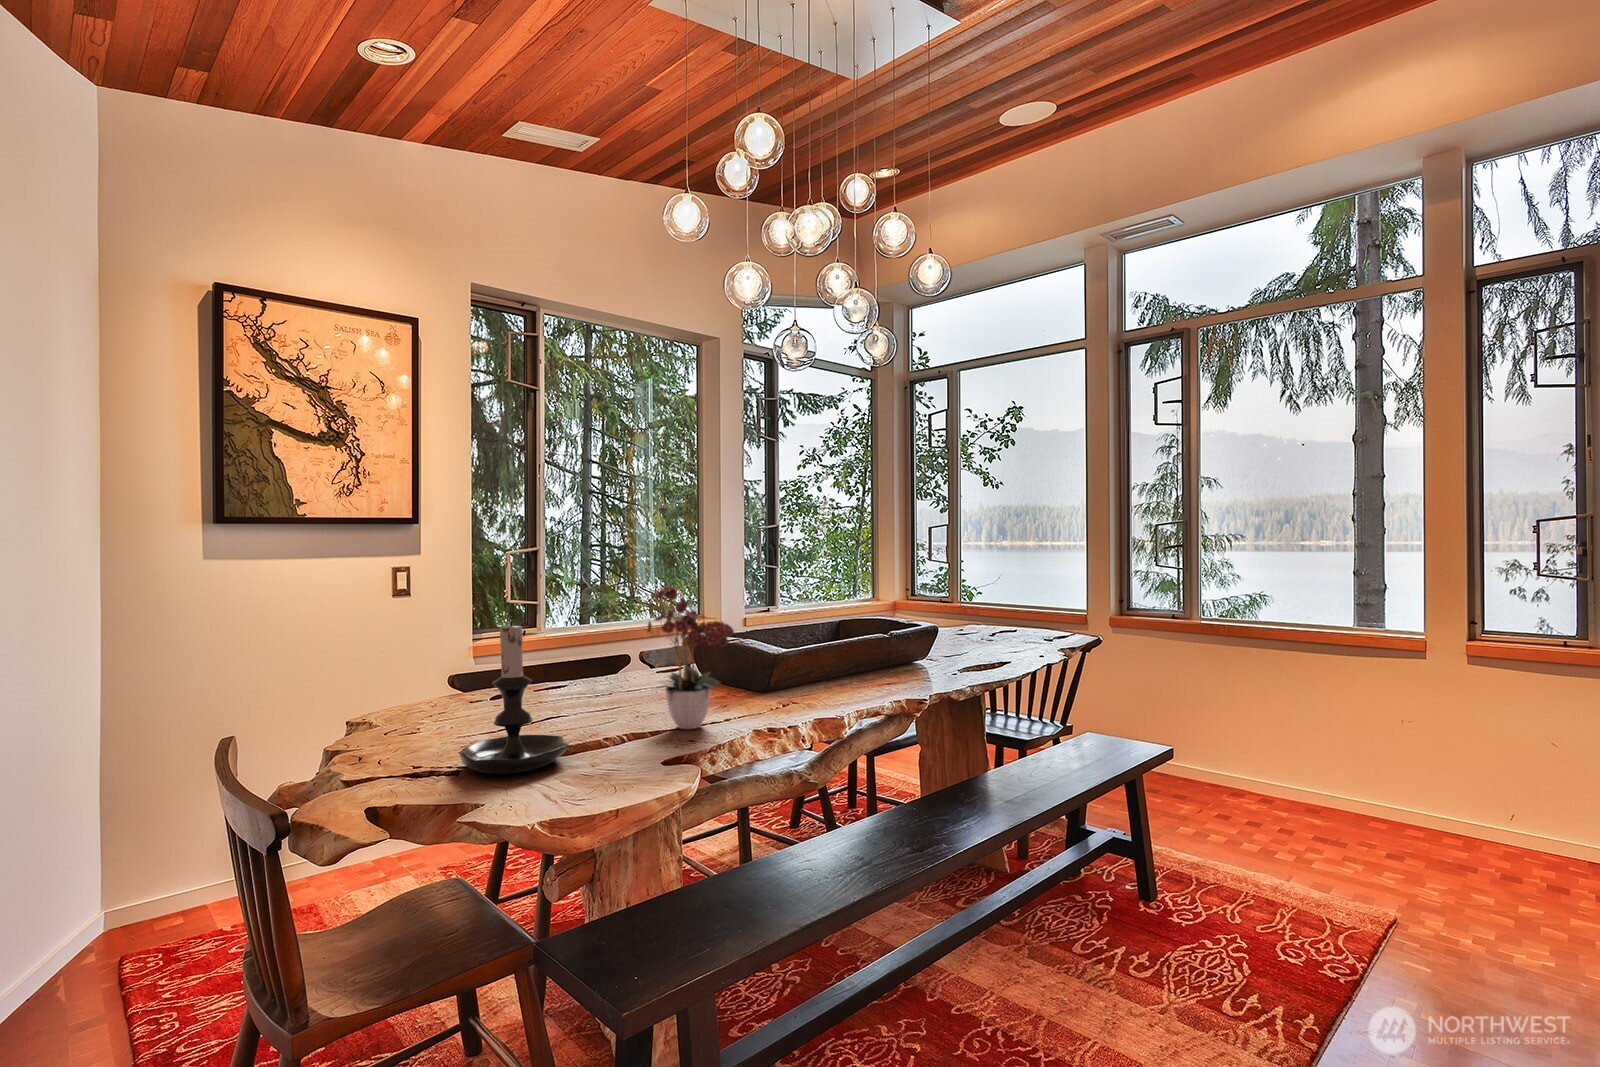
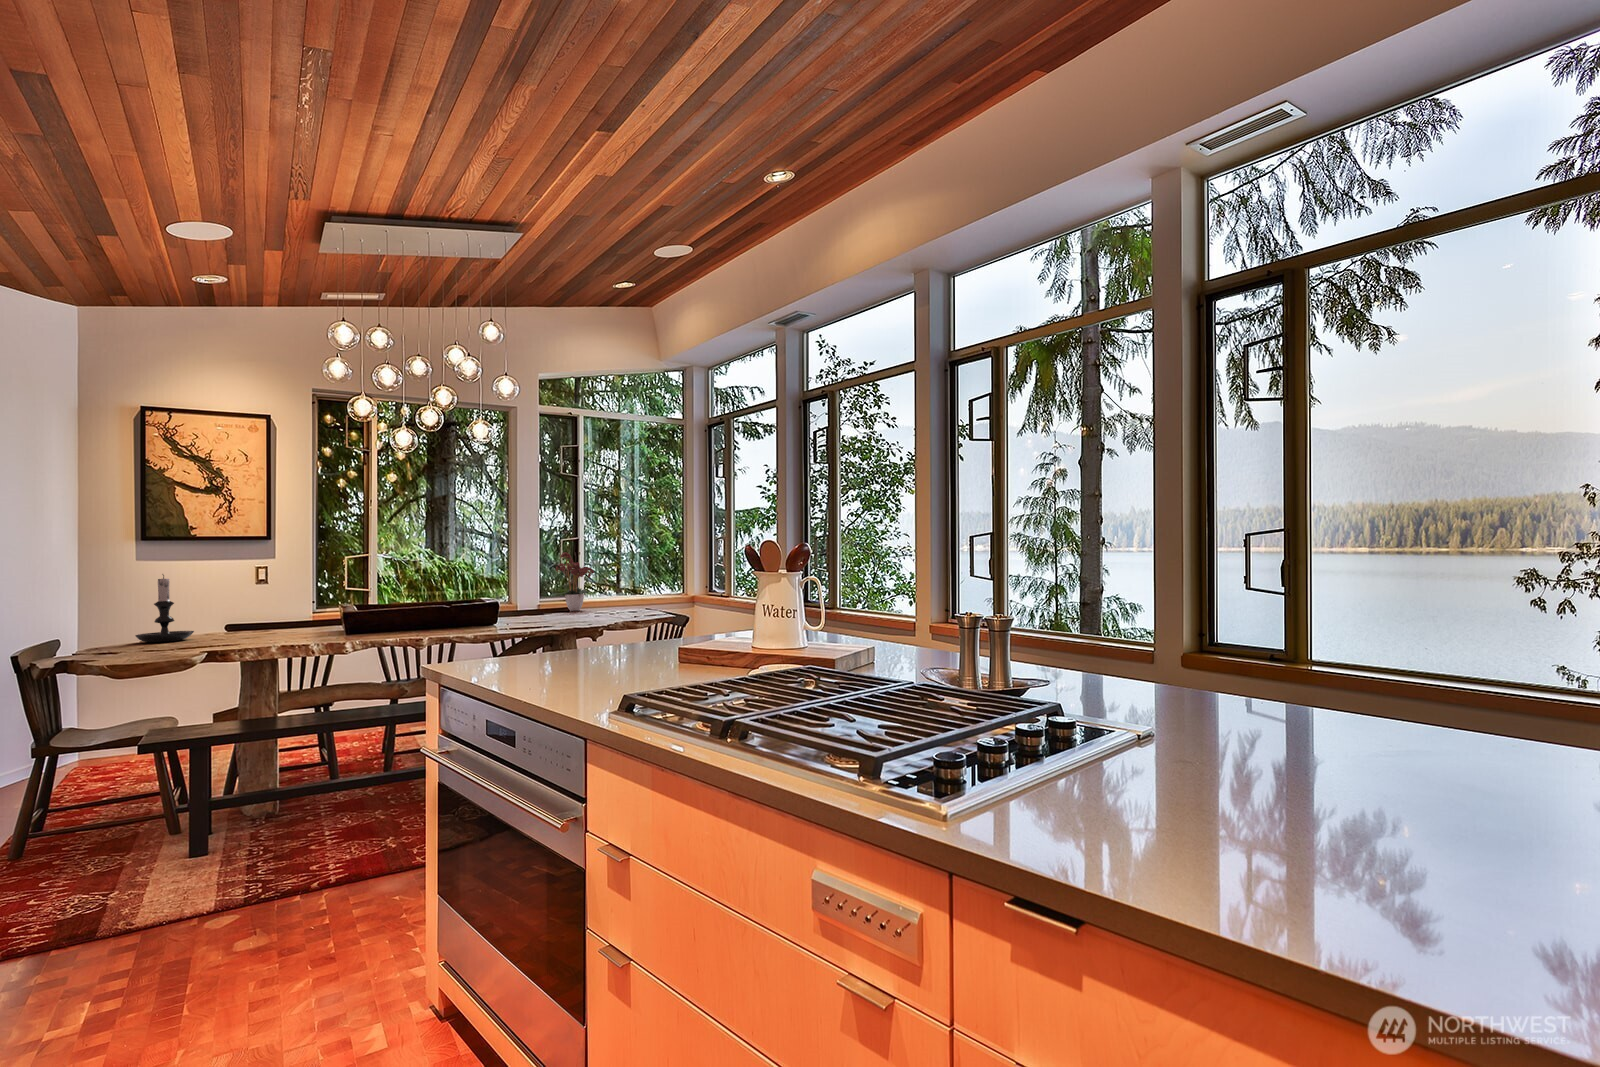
flower arrangement: present [647,586,734,729] -> present [556,552,594,611]

